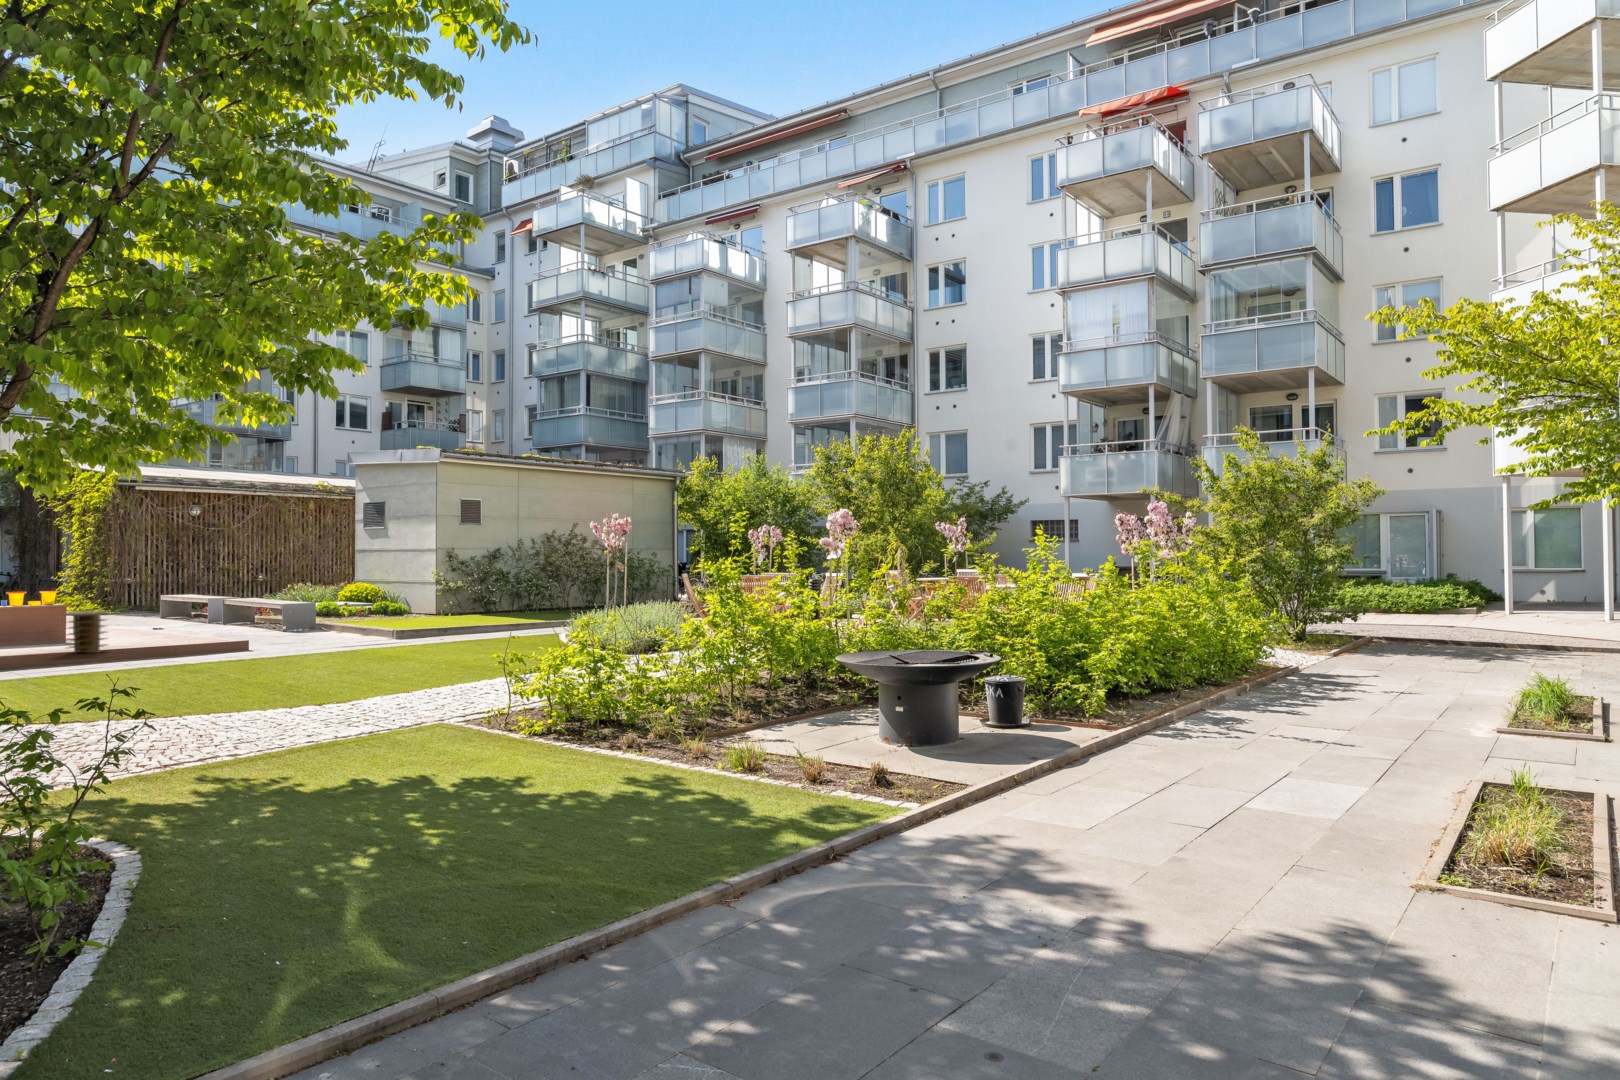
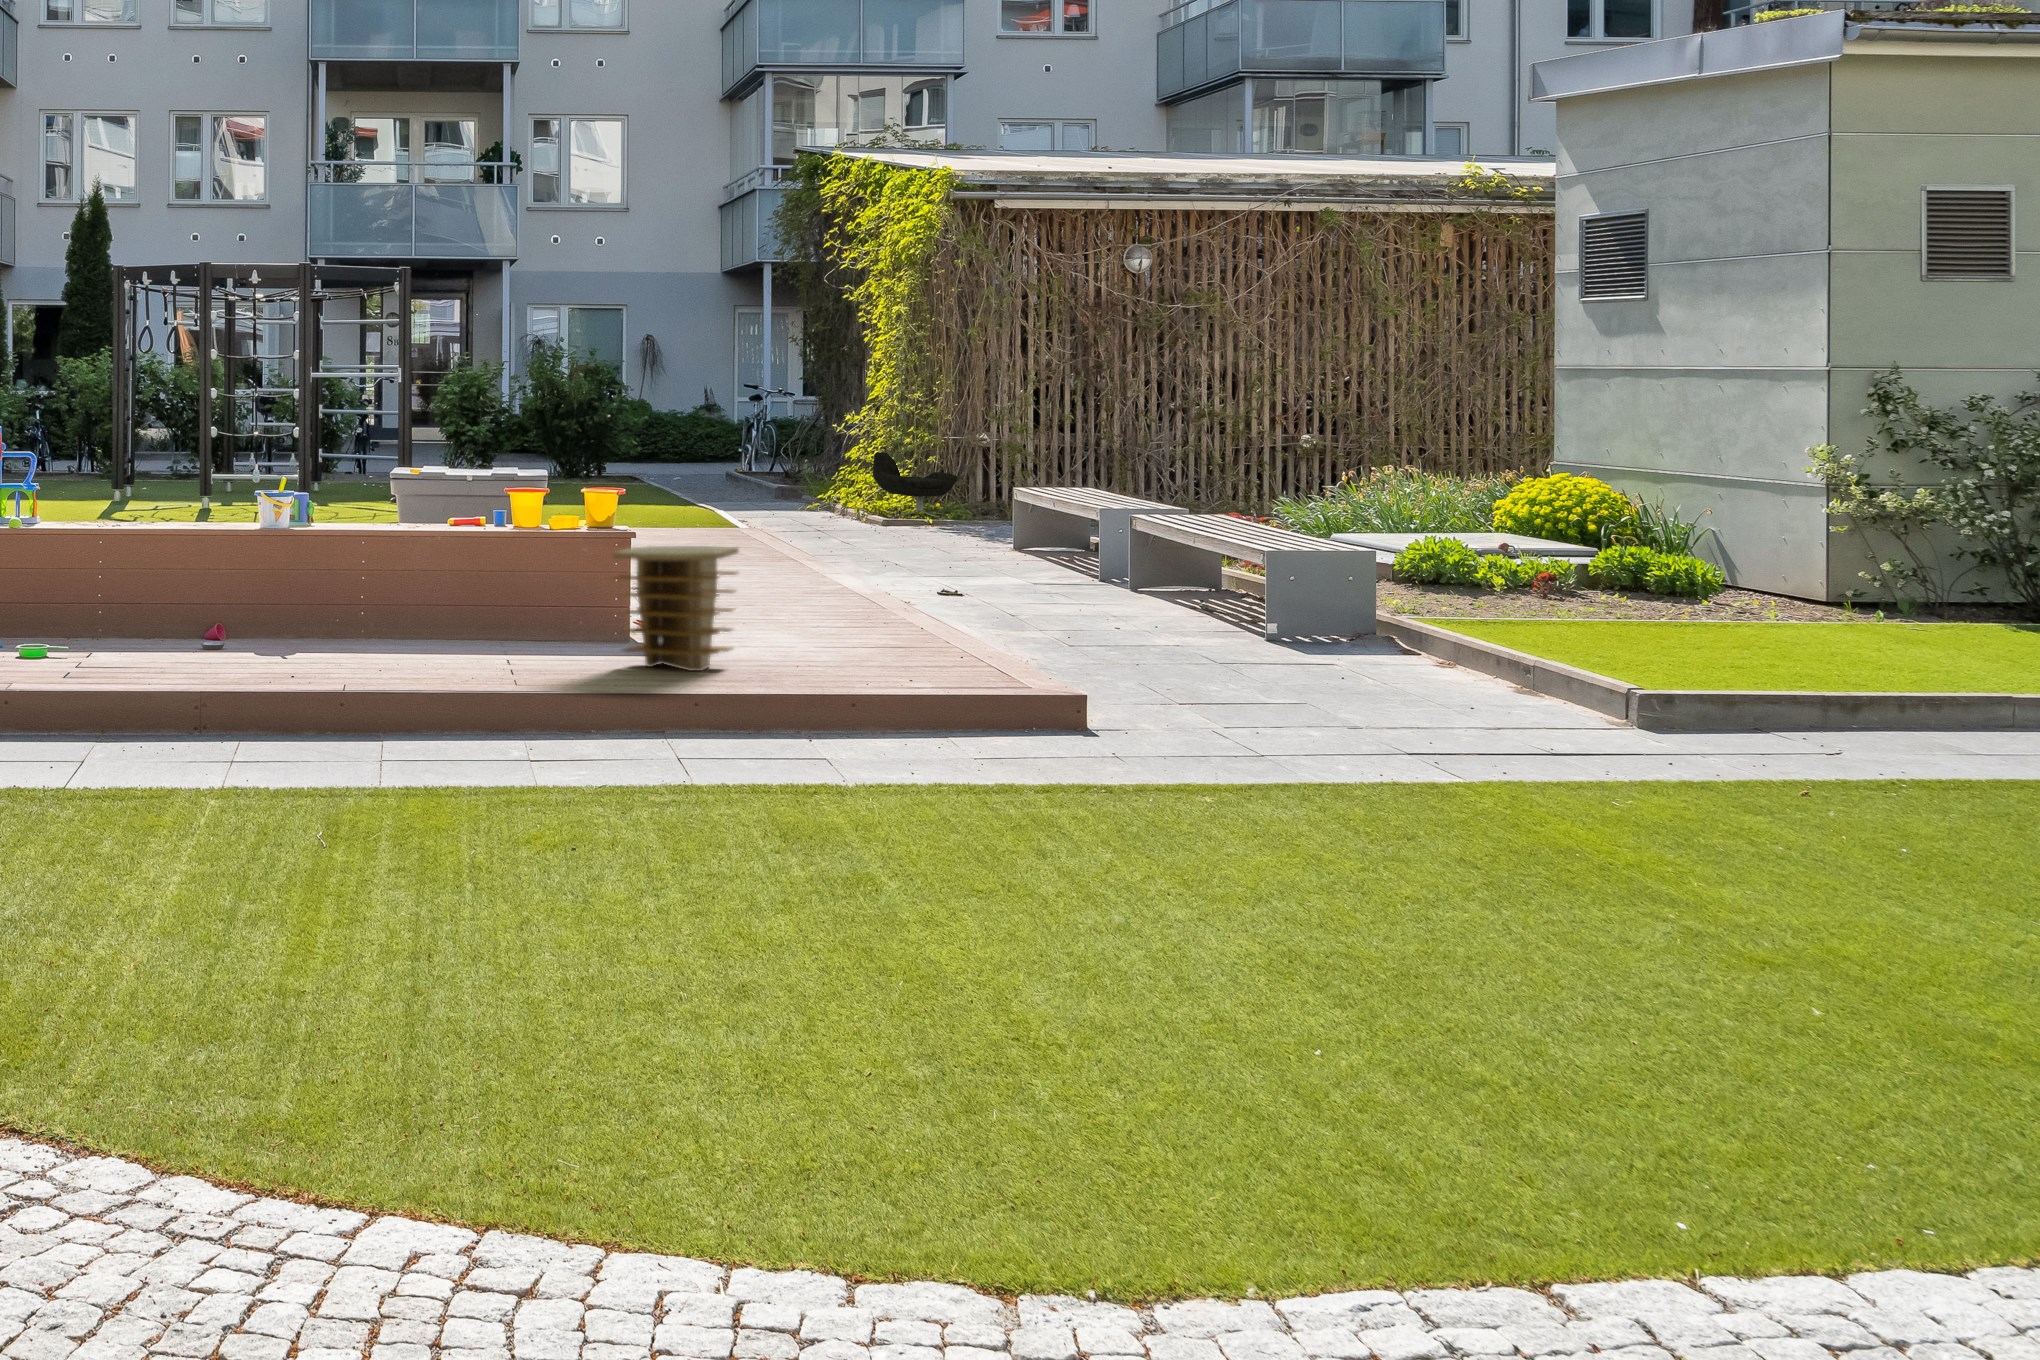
lounge chair: none [73,587,114,613] -> present [873,452,958,517]

